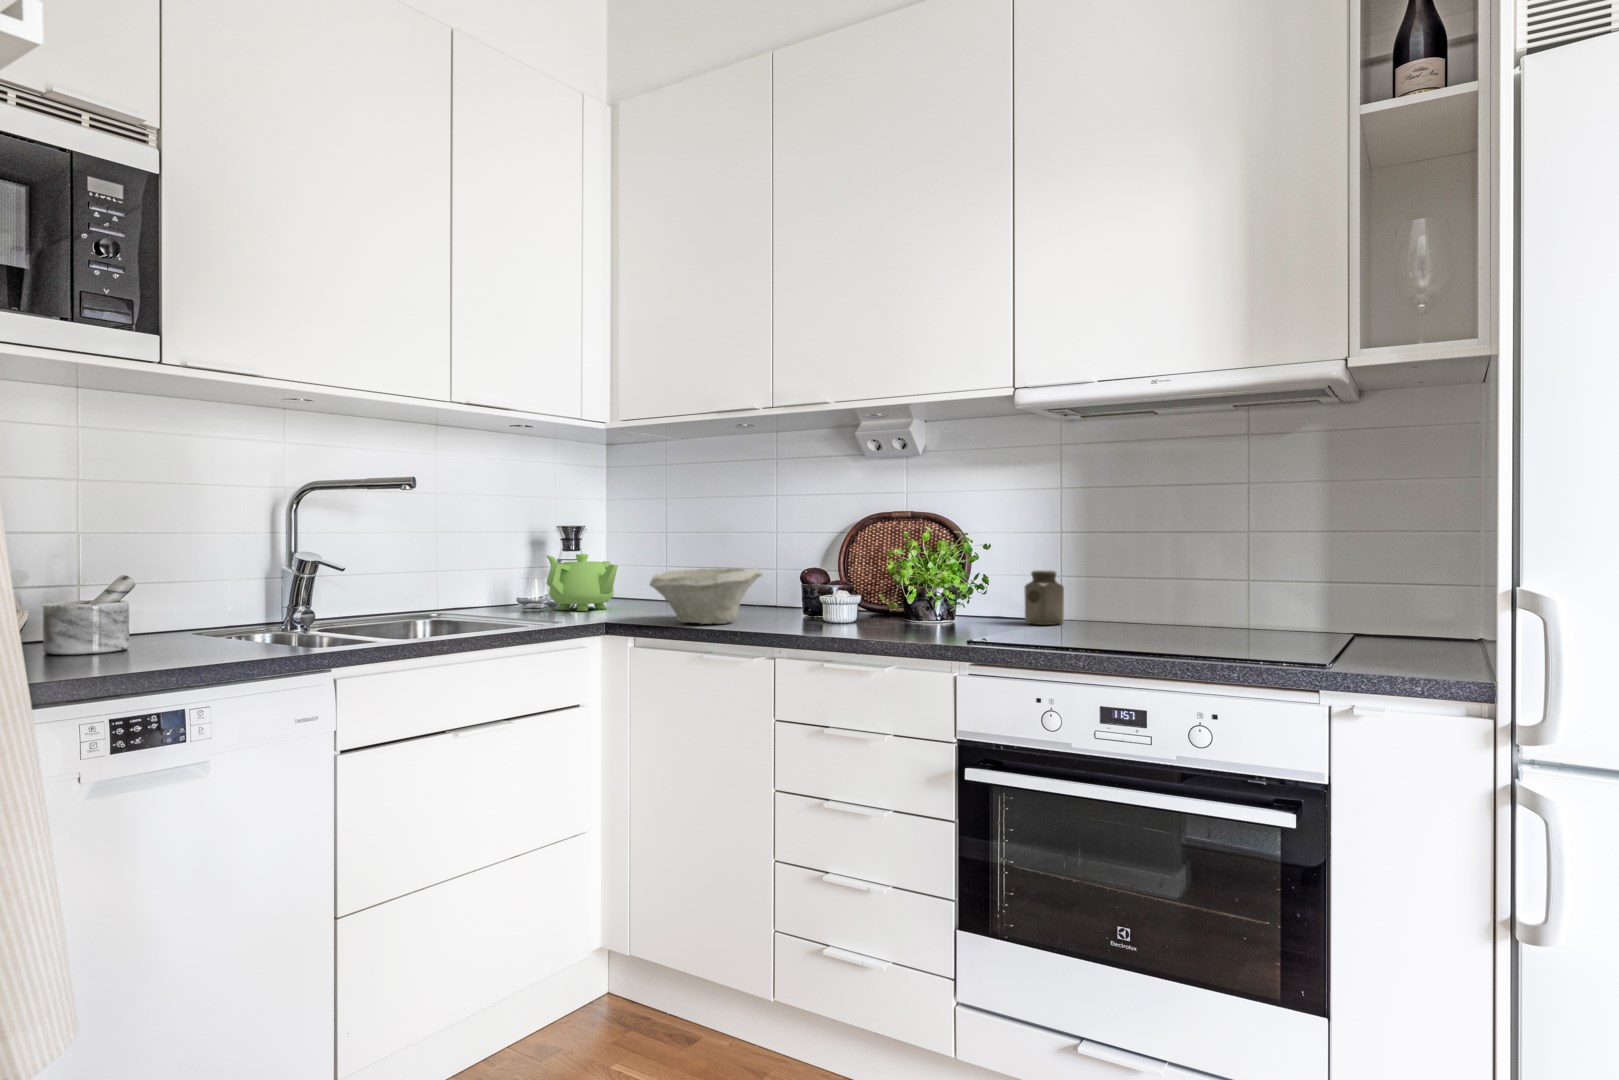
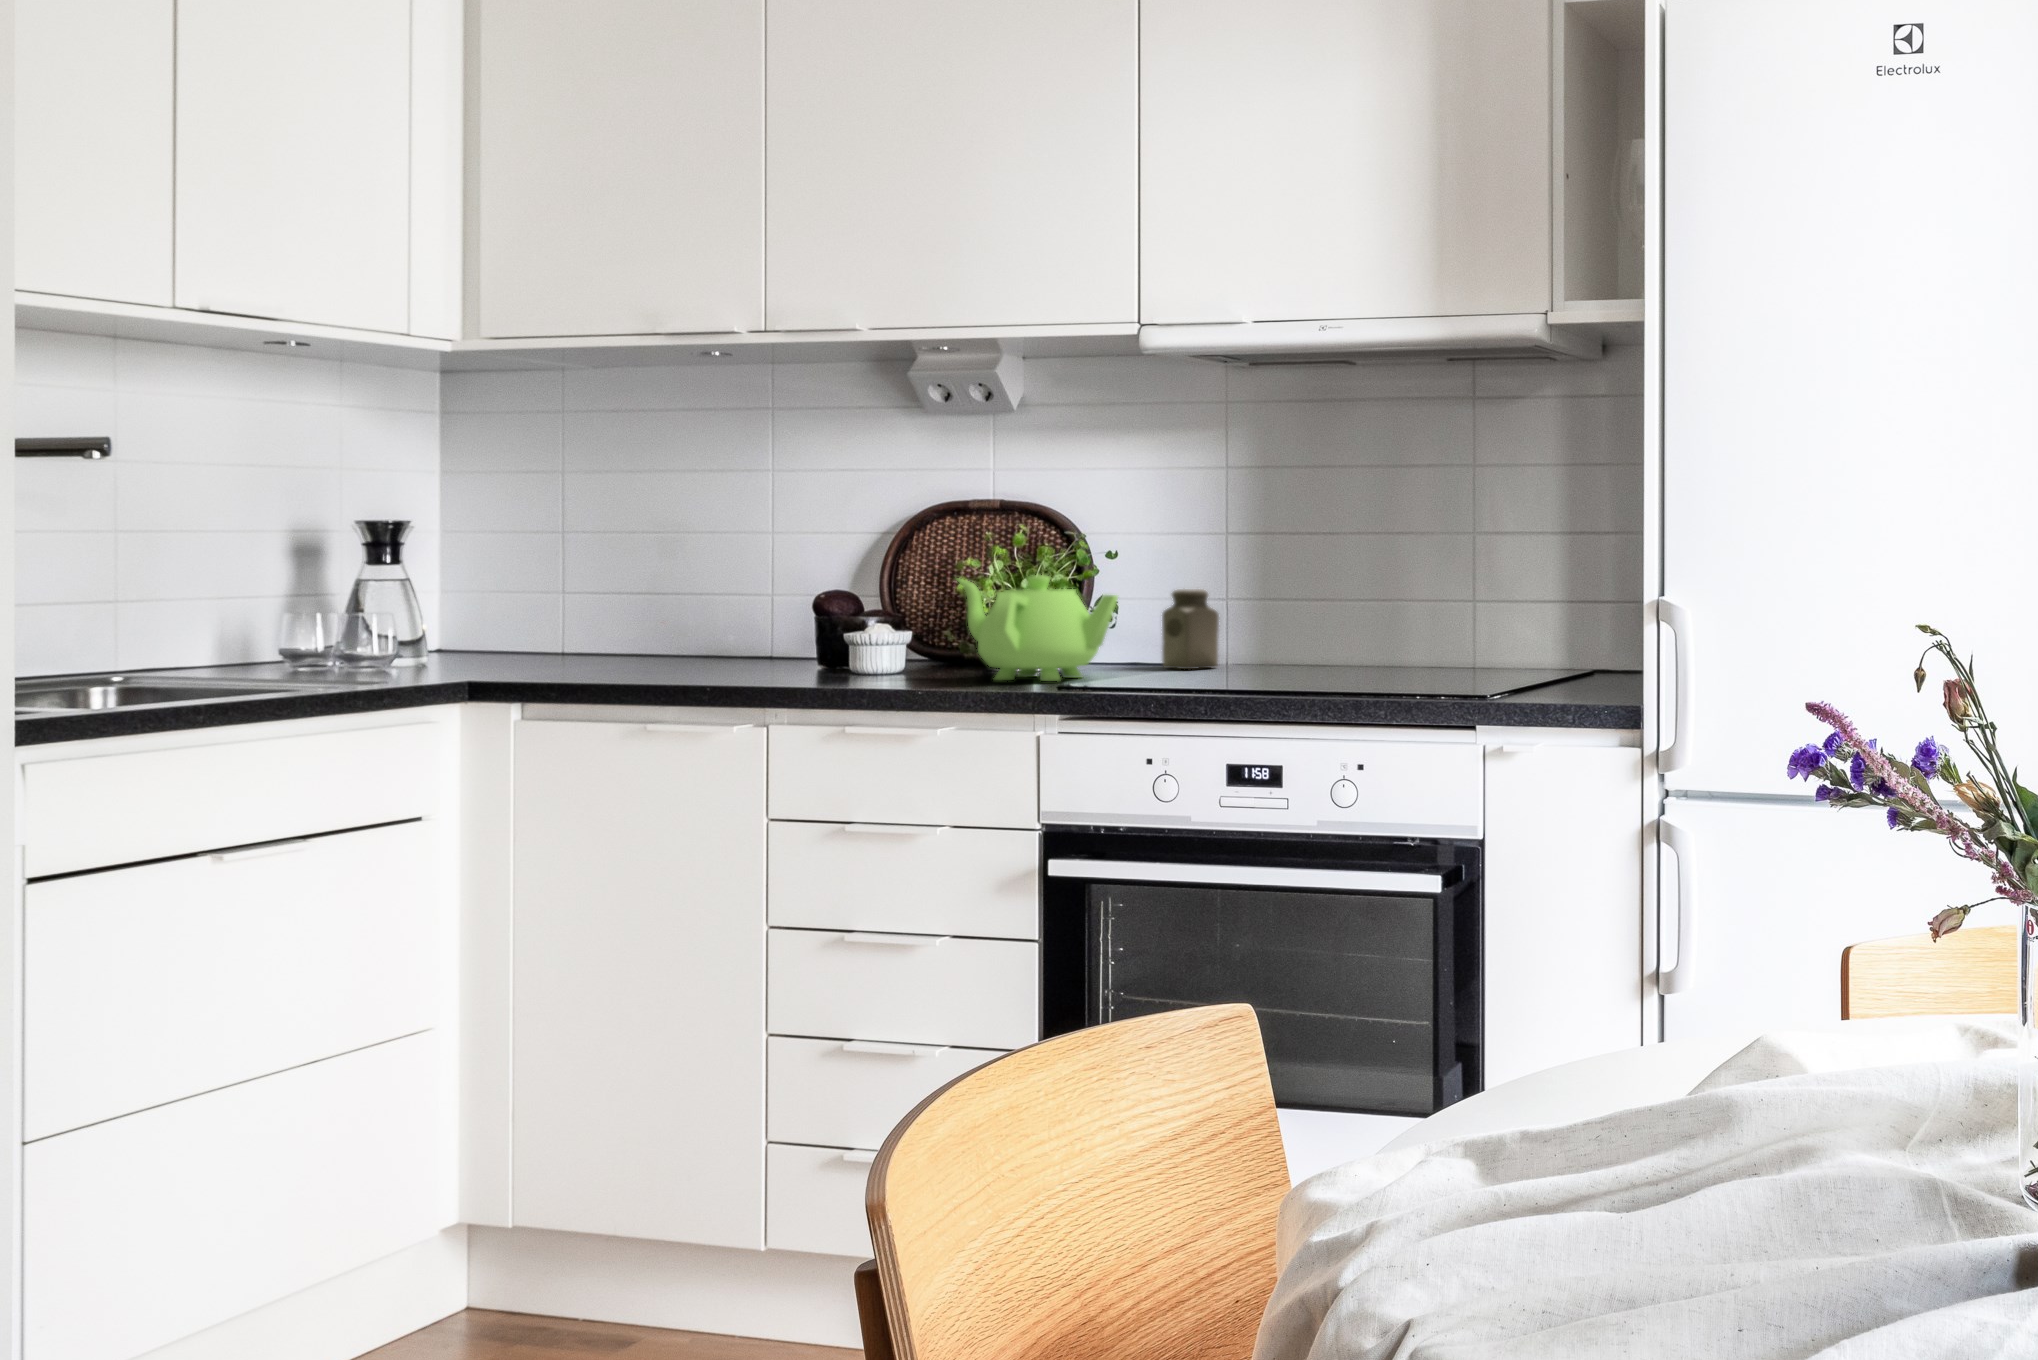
teapot: present [546,554,618,611] -> present [958,575,1118,681]
bowl: present [650,567,763,624] -> none [549,588,749,679]

